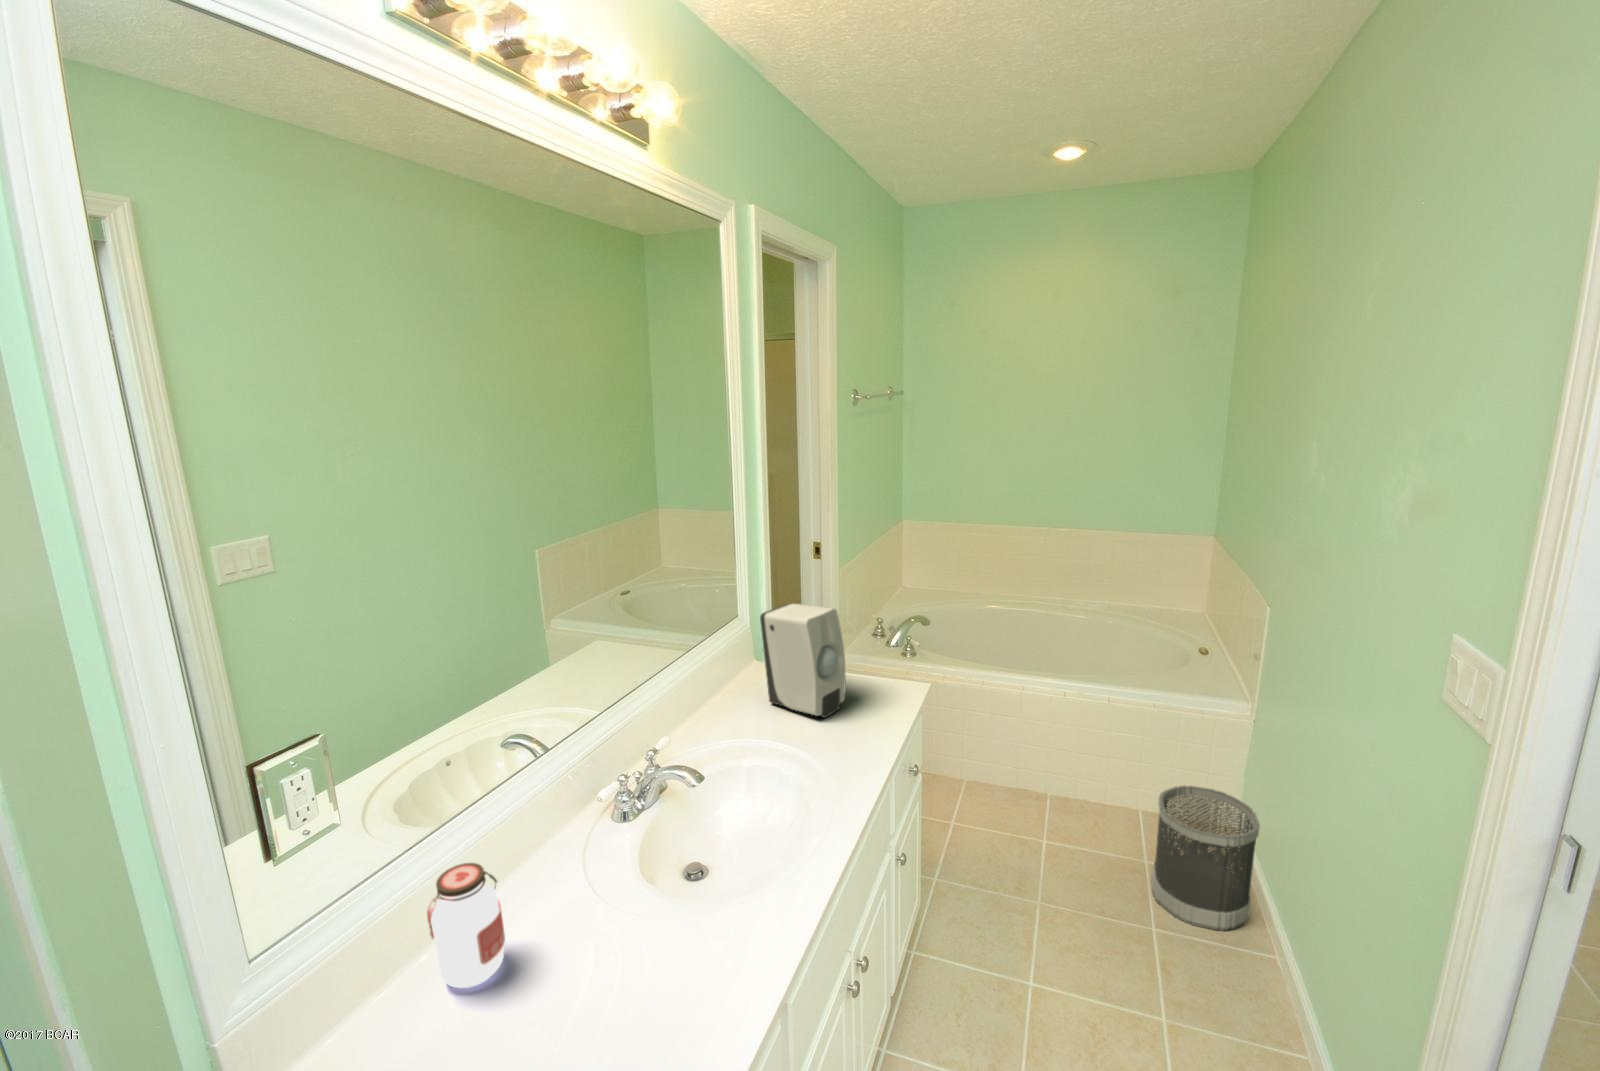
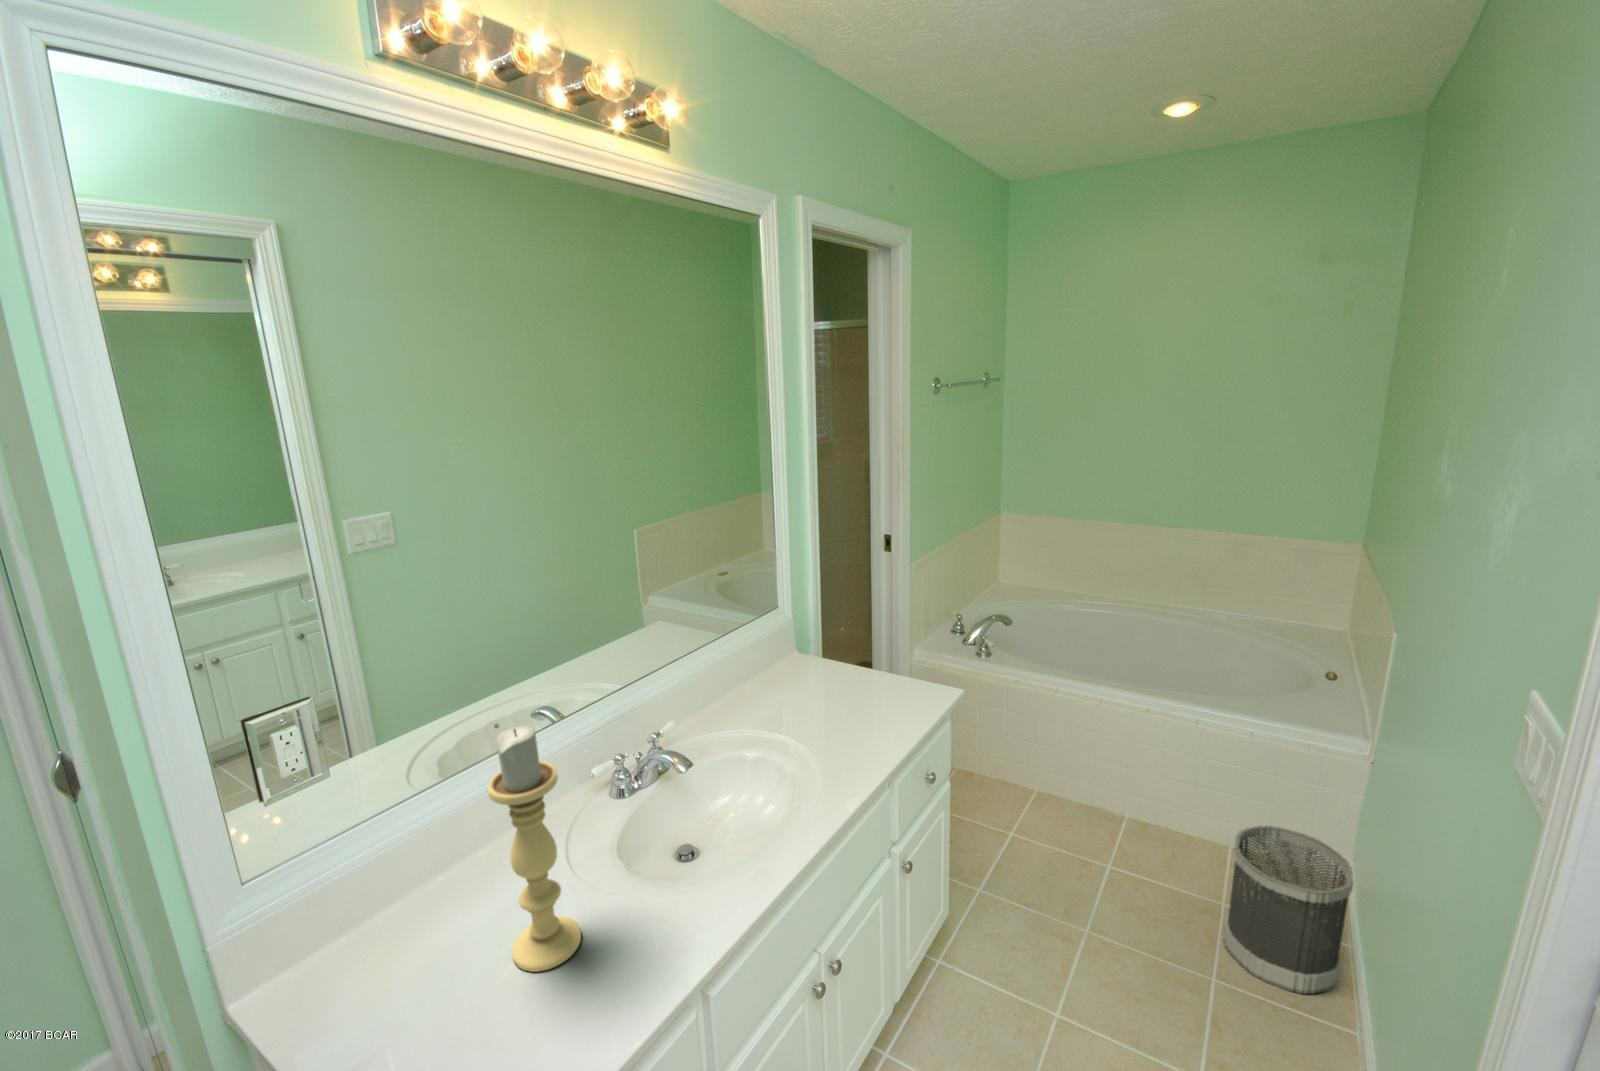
soap dispenser: present [760,604,846,718] -> none [785,599,867,716]
candle holder: none [561,740,650,1005] -> present [488,726,581,972]
jar: present [427,863,505,988] -> none [390,824,465,937]

